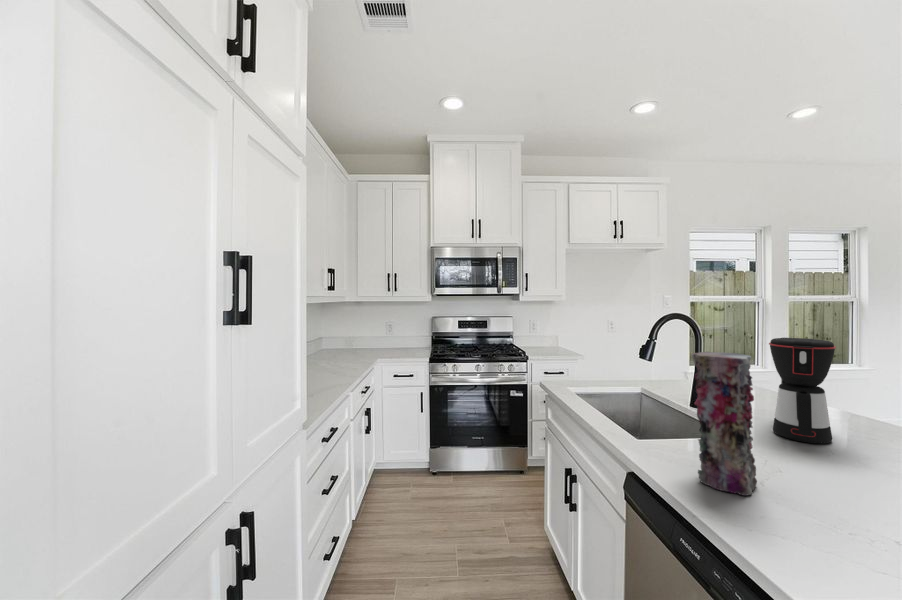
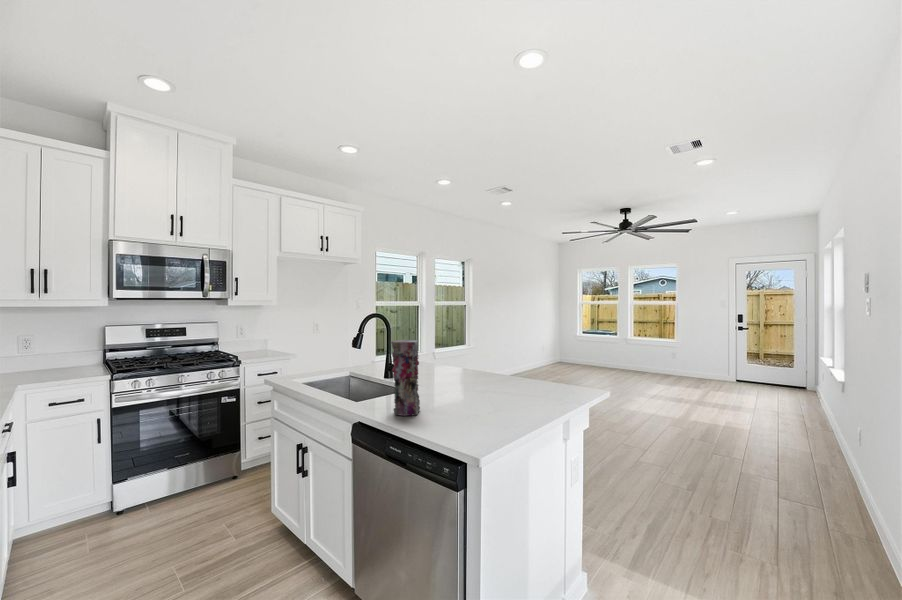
coffee maker: present [769,338,836,443] -> none [425,330,453,388]

